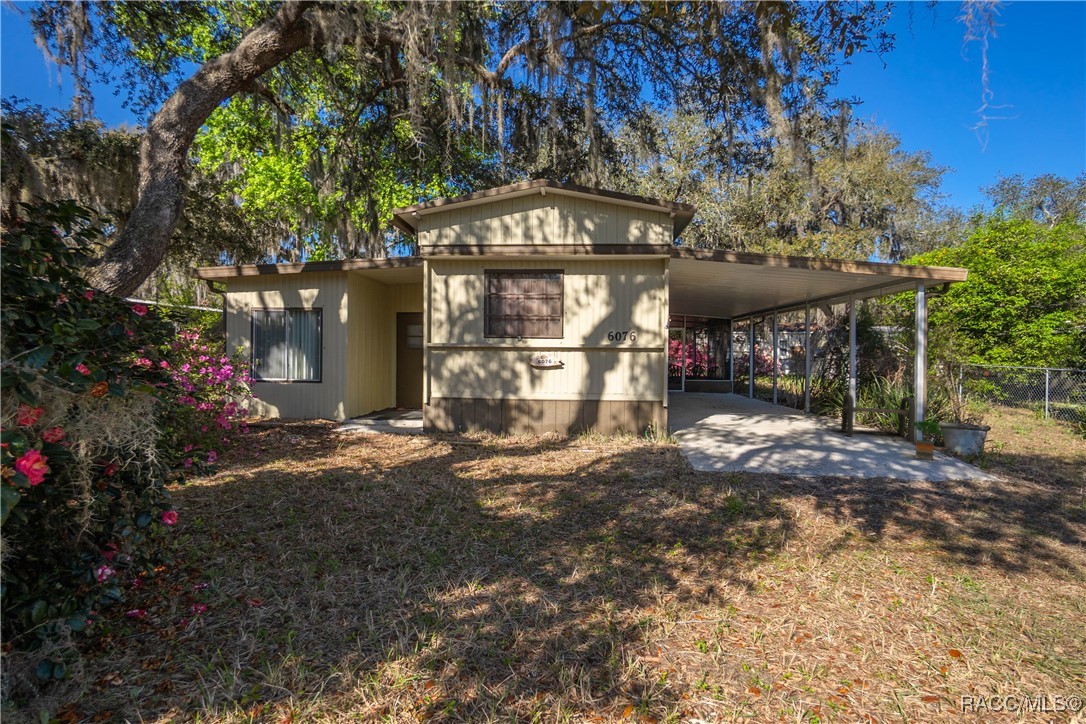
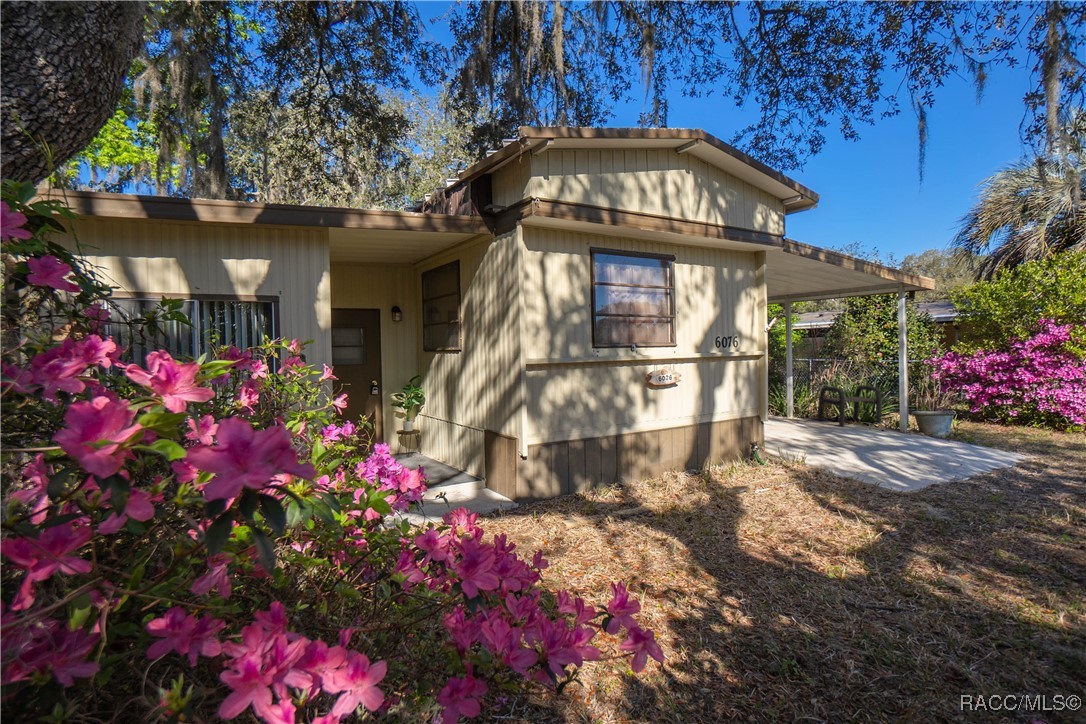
potted tree: present [912,421,942,460] -> none [929,409,960,443]

